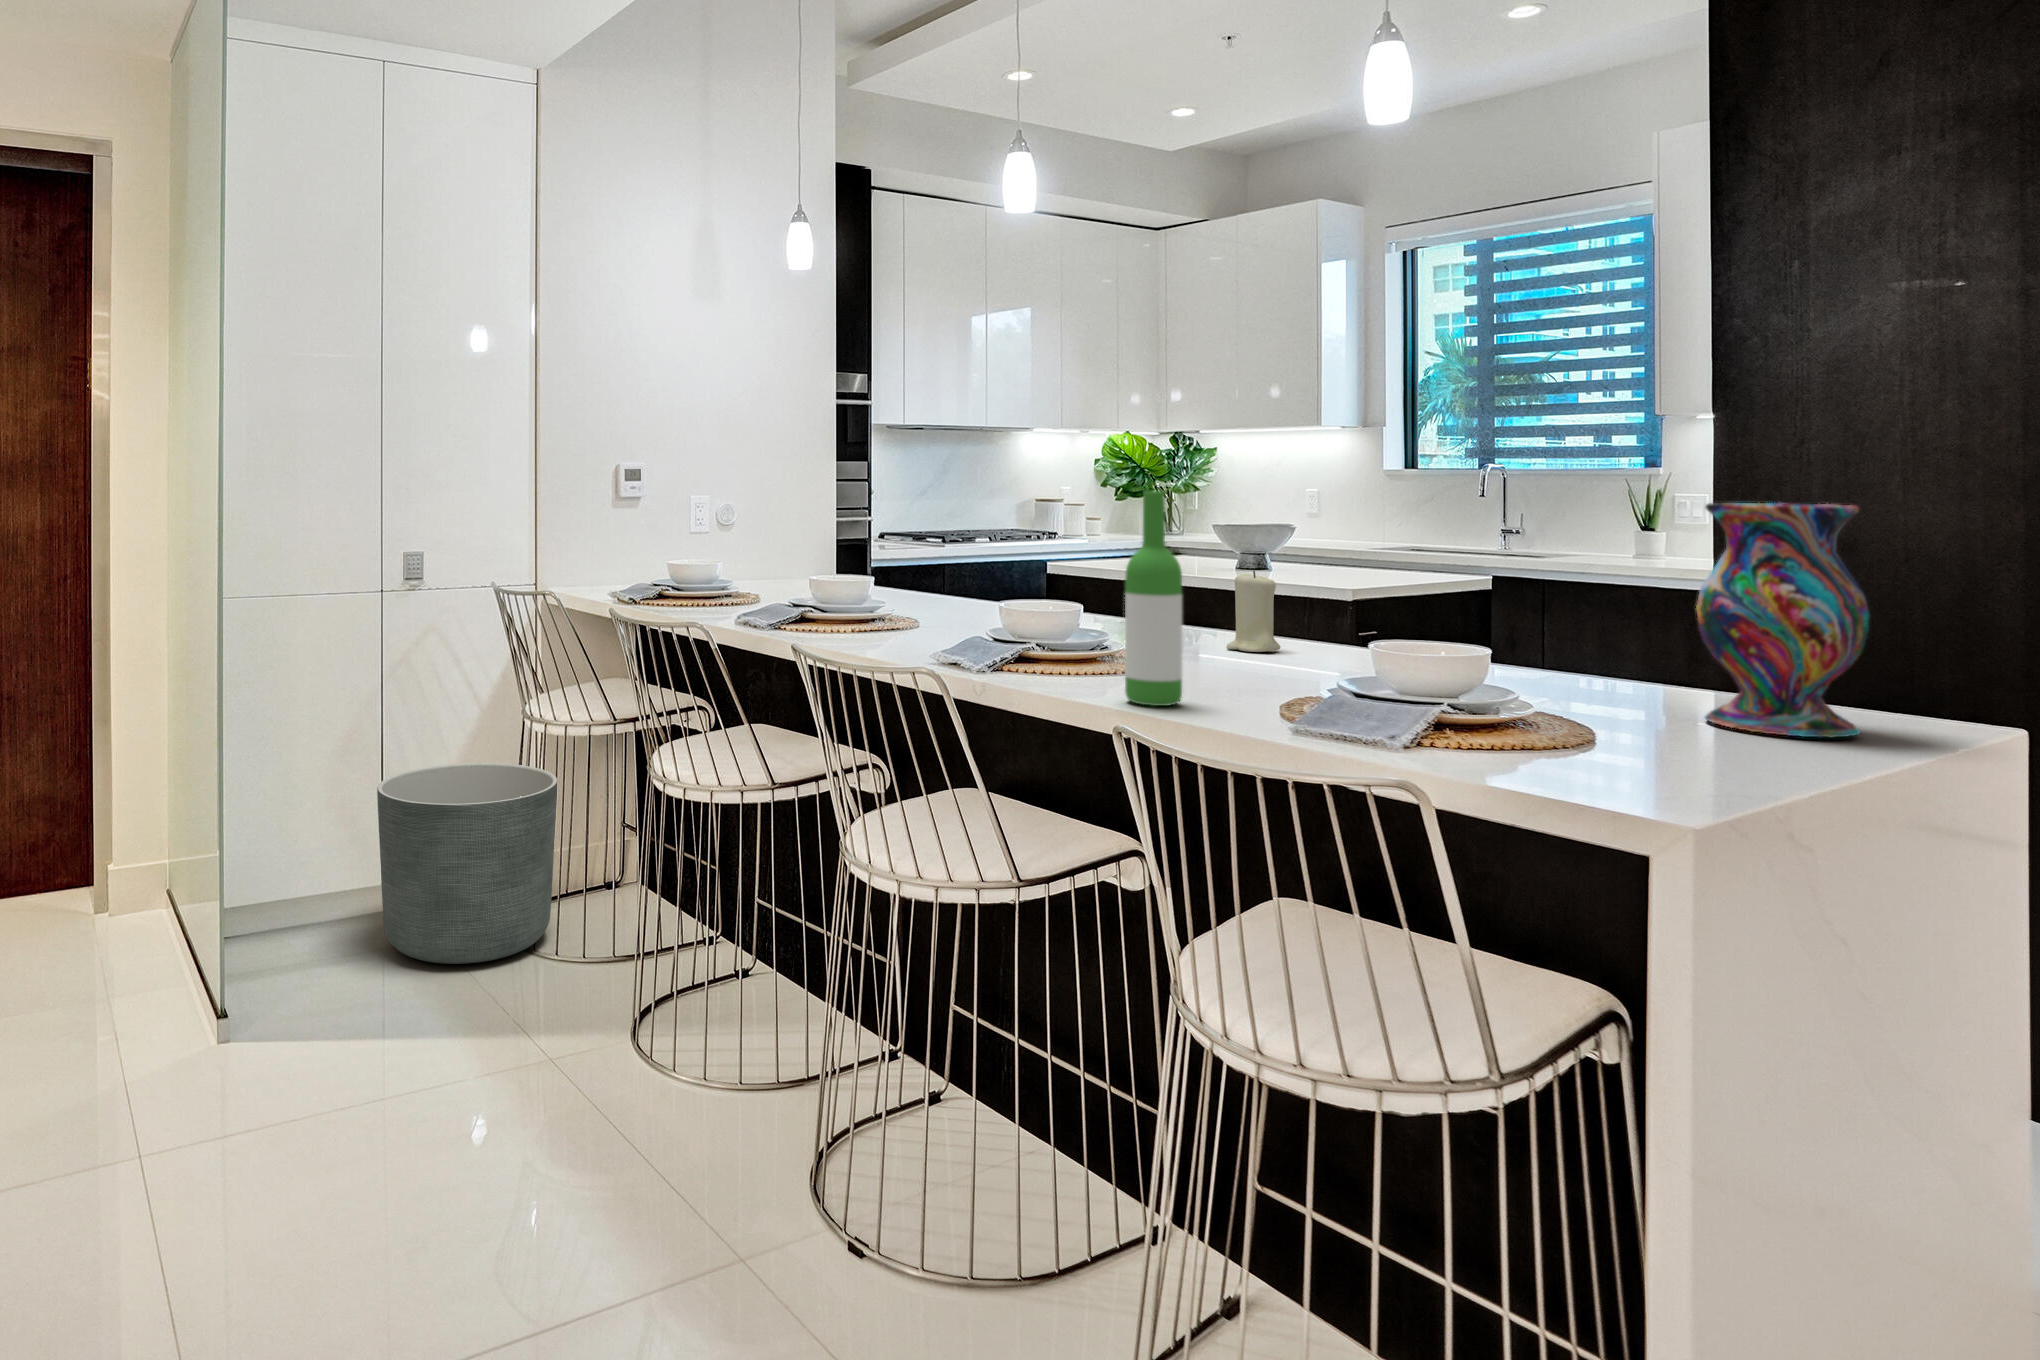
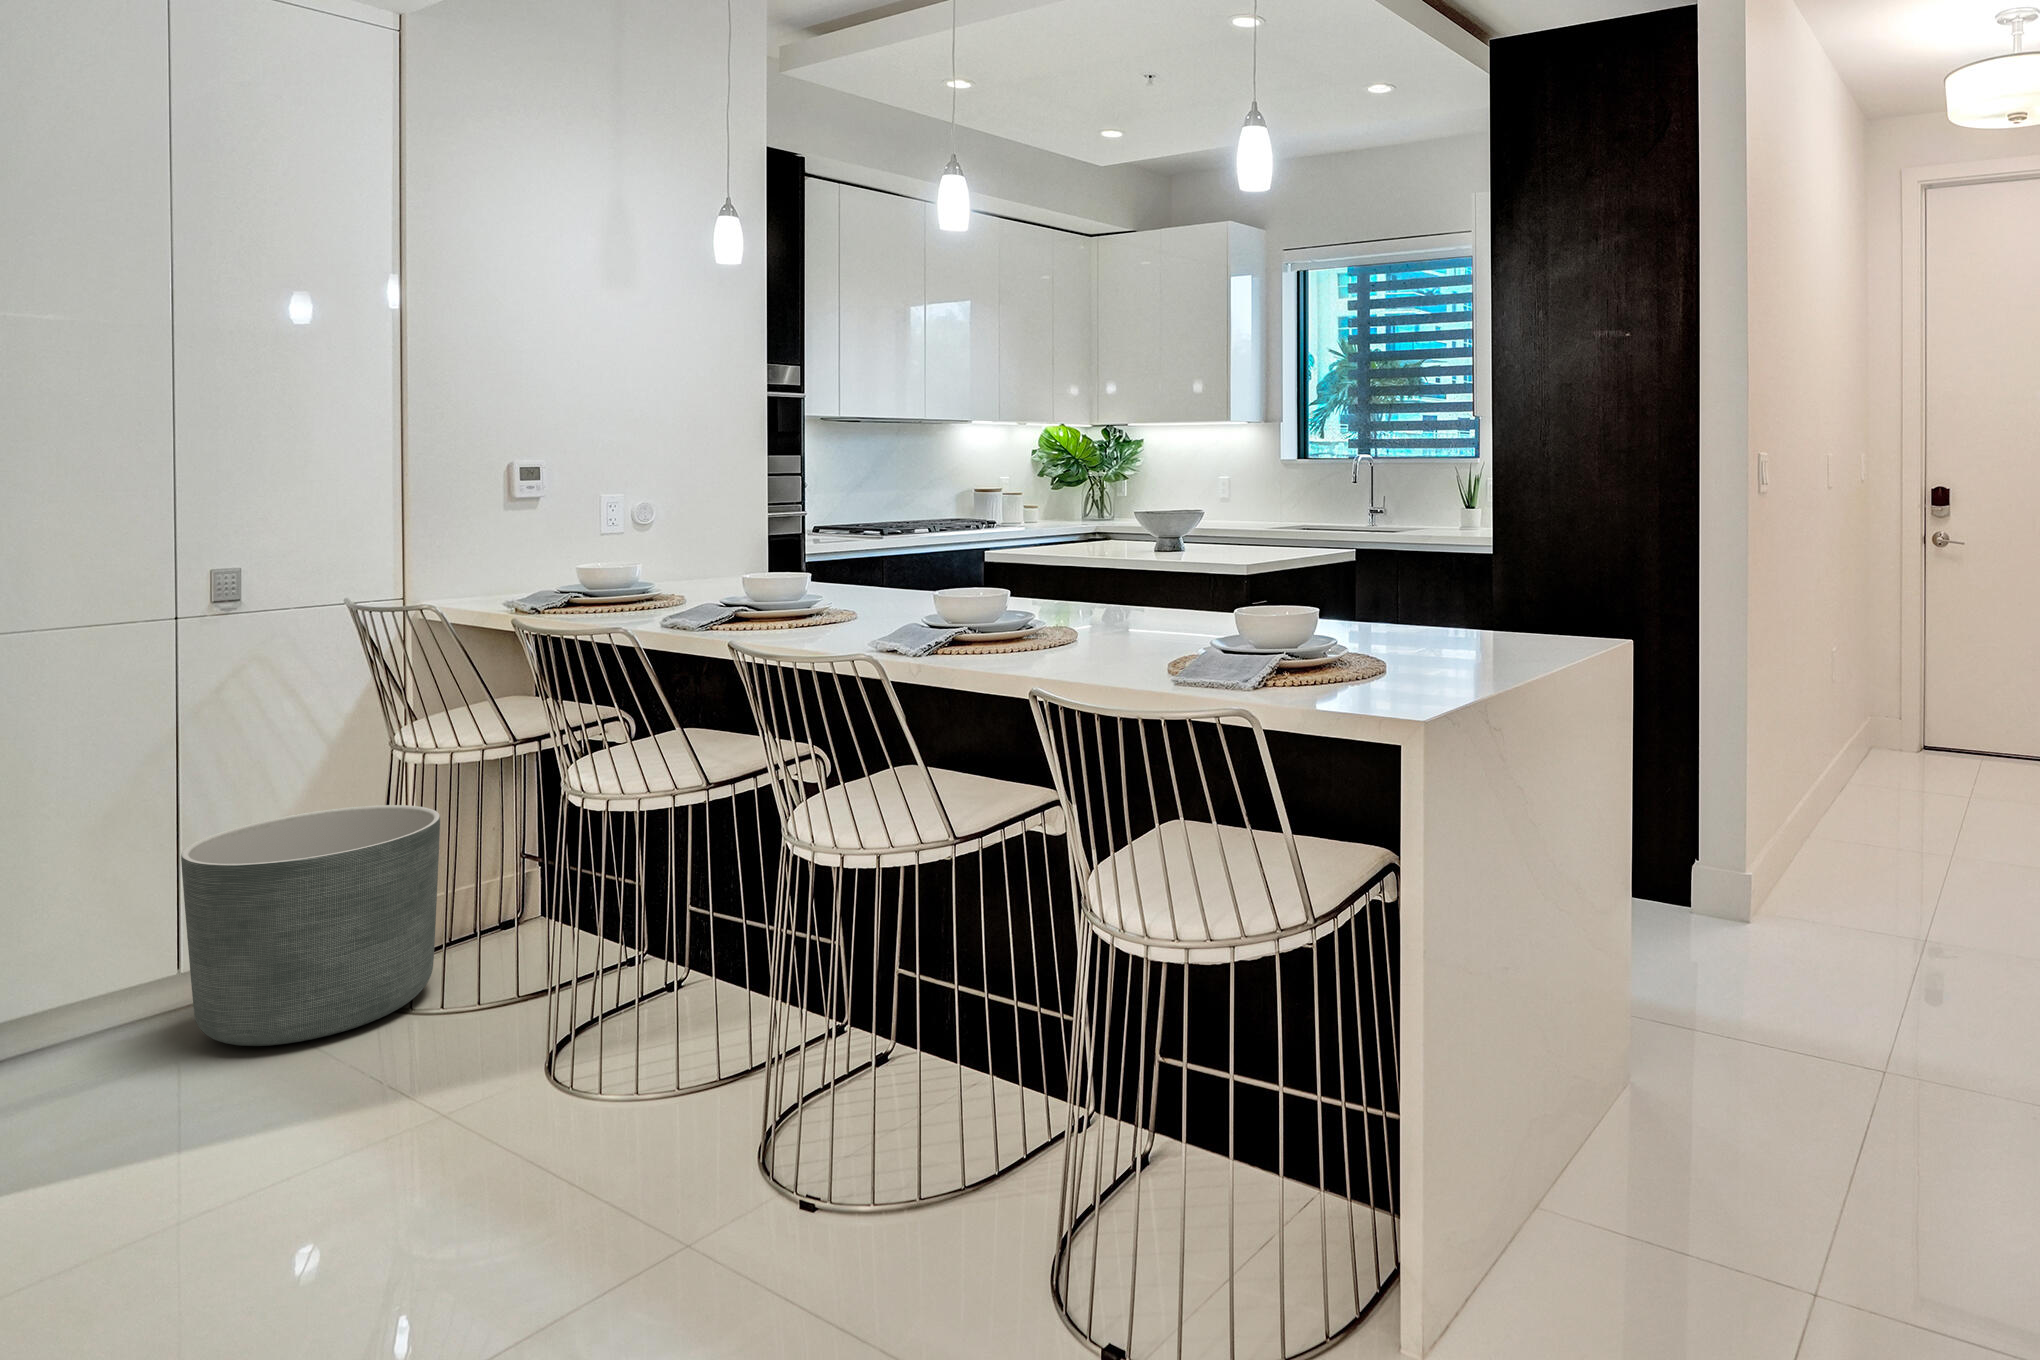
wine bottle: present [1125,491,1182,706] -> none [1044,488,1093,672]
vase: present [1696,503,1870,738] -> none [1457,487,1555,652]
candle: present [1226,571,1280,652] -> none [1137,551,1180,620]

